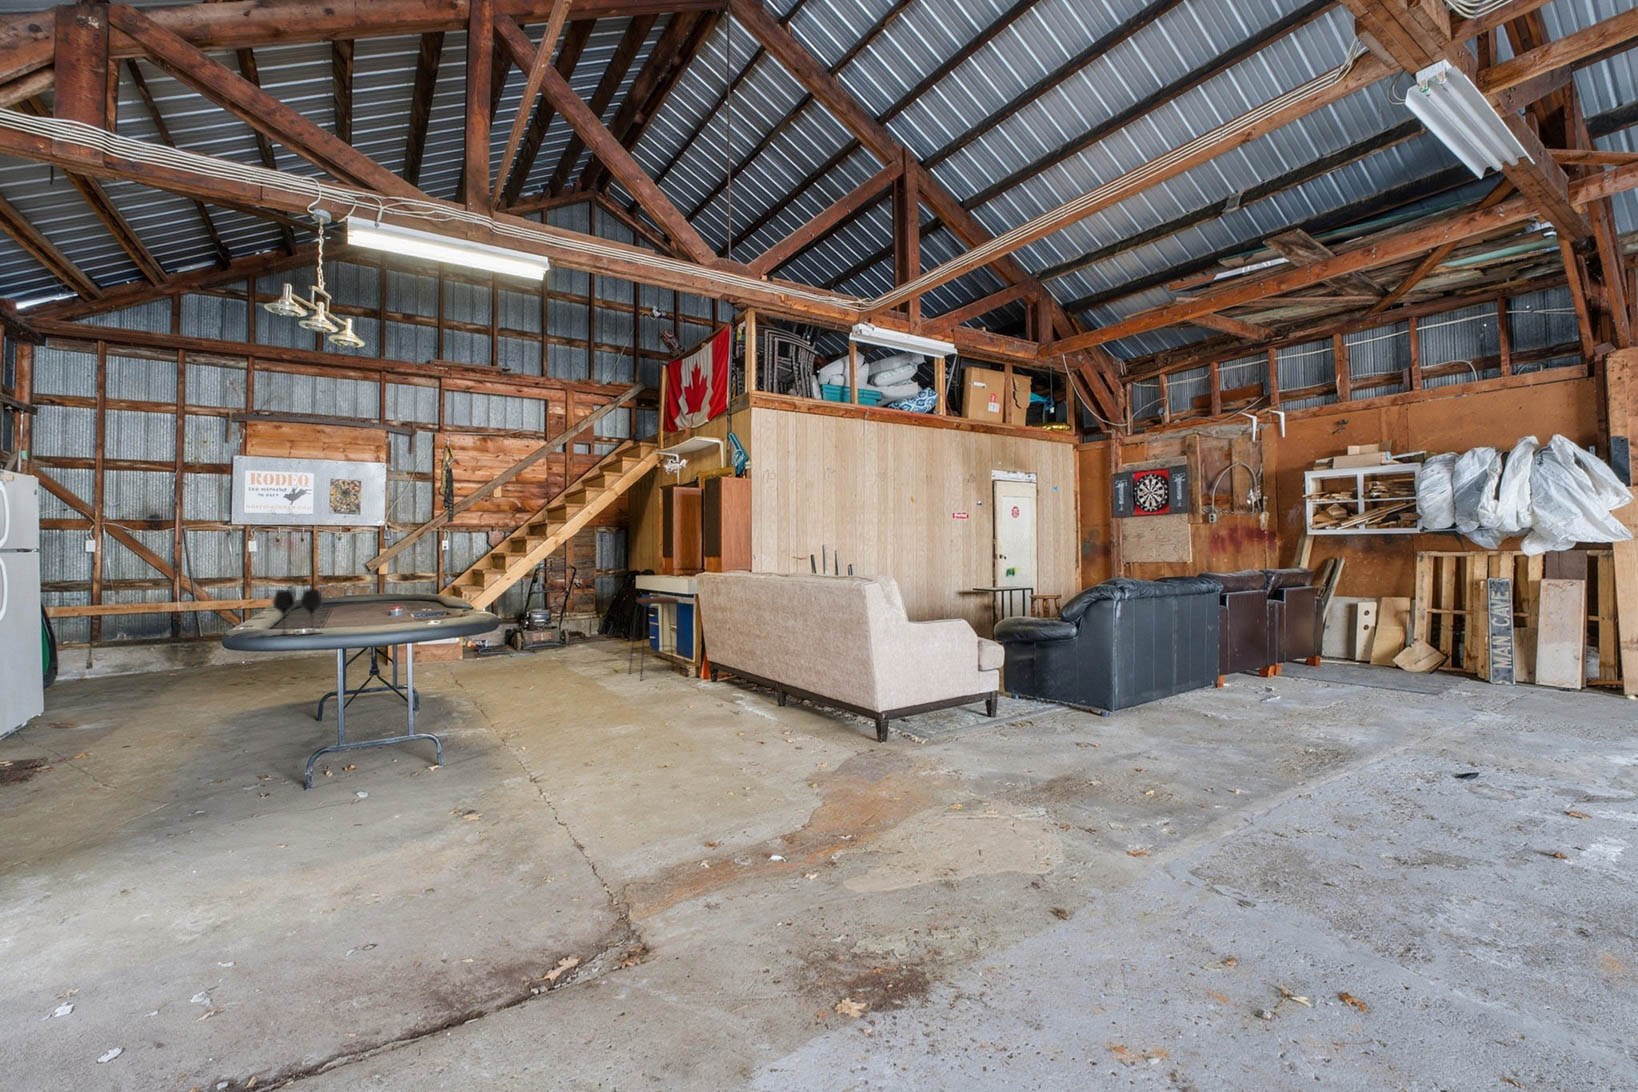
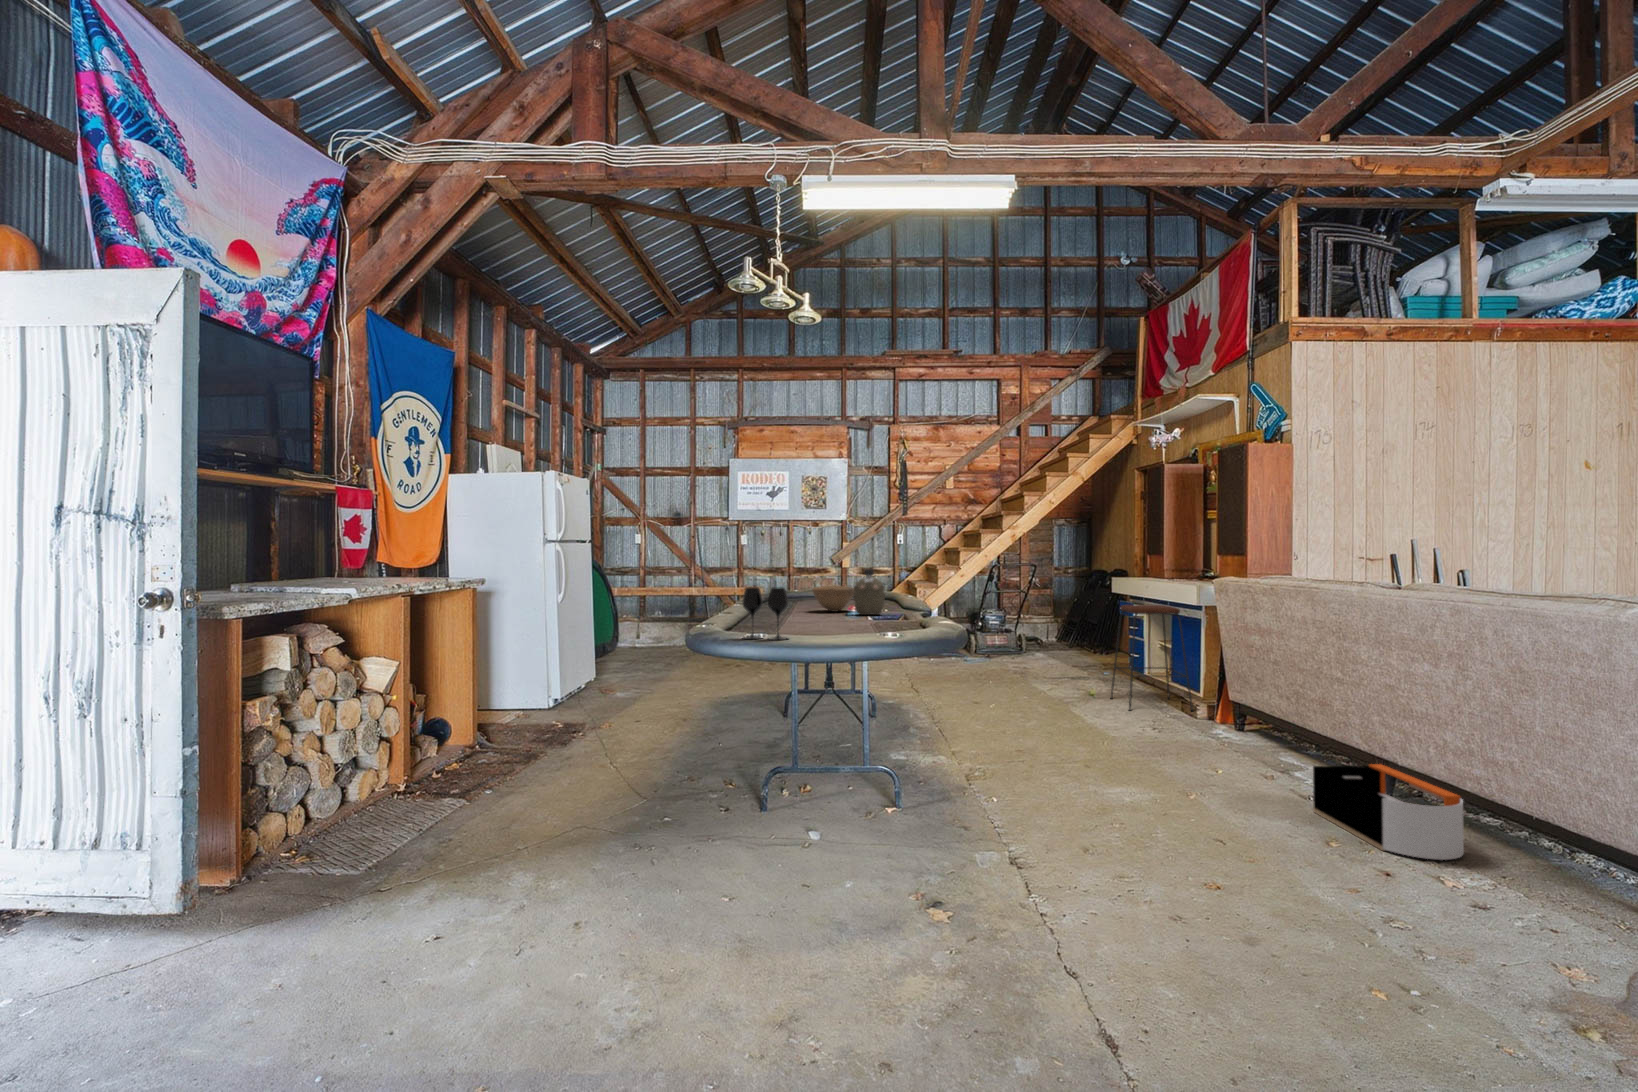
water bottle: none [389,572,421,613] -> present [854,569,885,615]
bowl: none [345,589,392,612] -> present [812,585,854,612]
storage bin: none [738,690,807,740] -> present [1313,764,1464,860]

